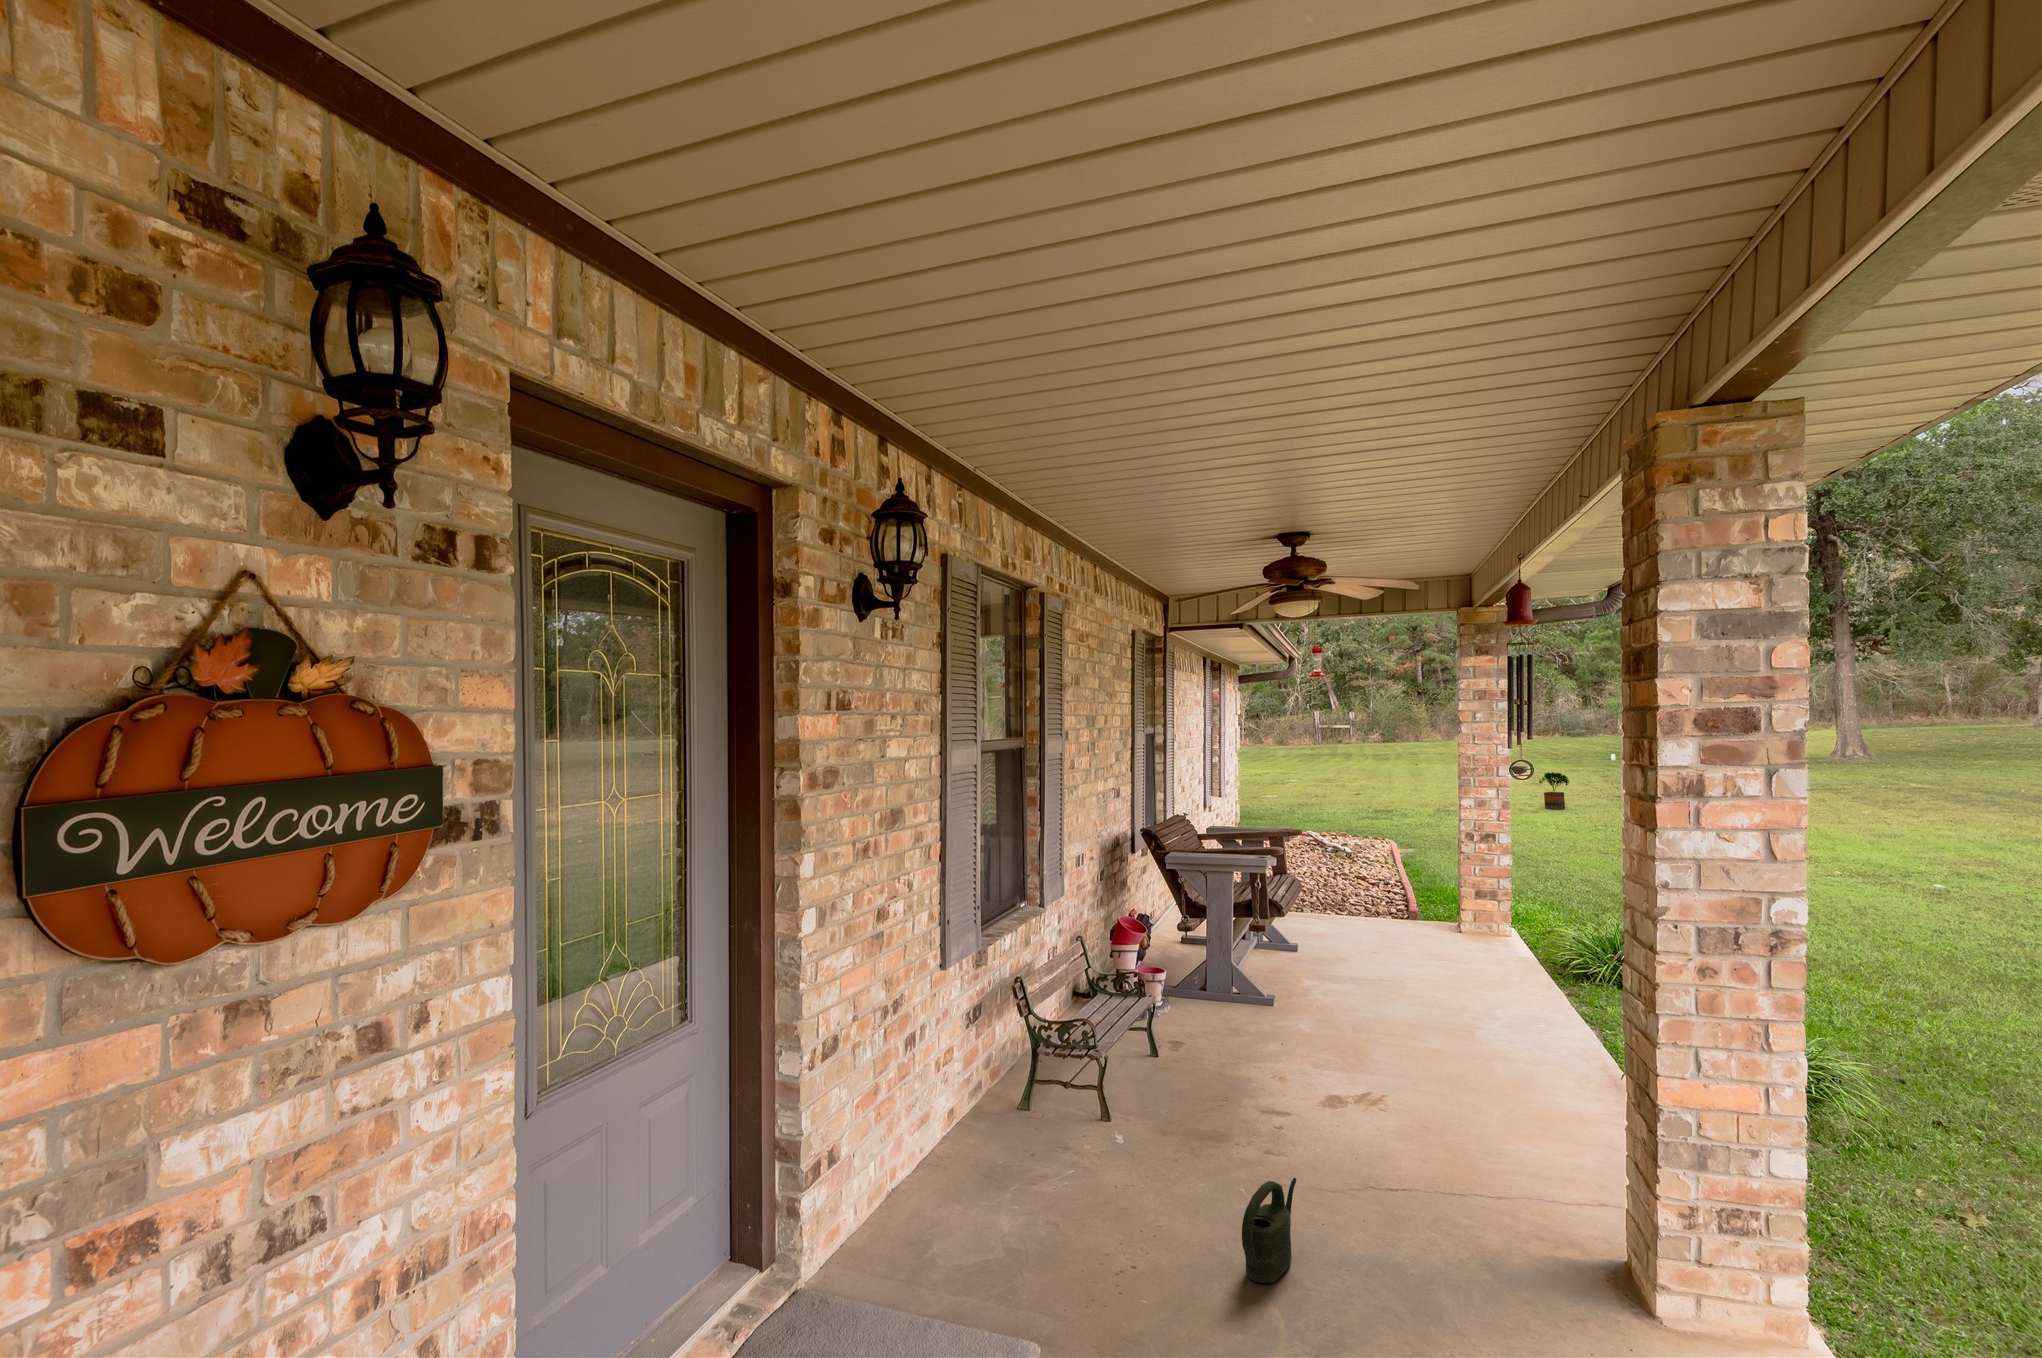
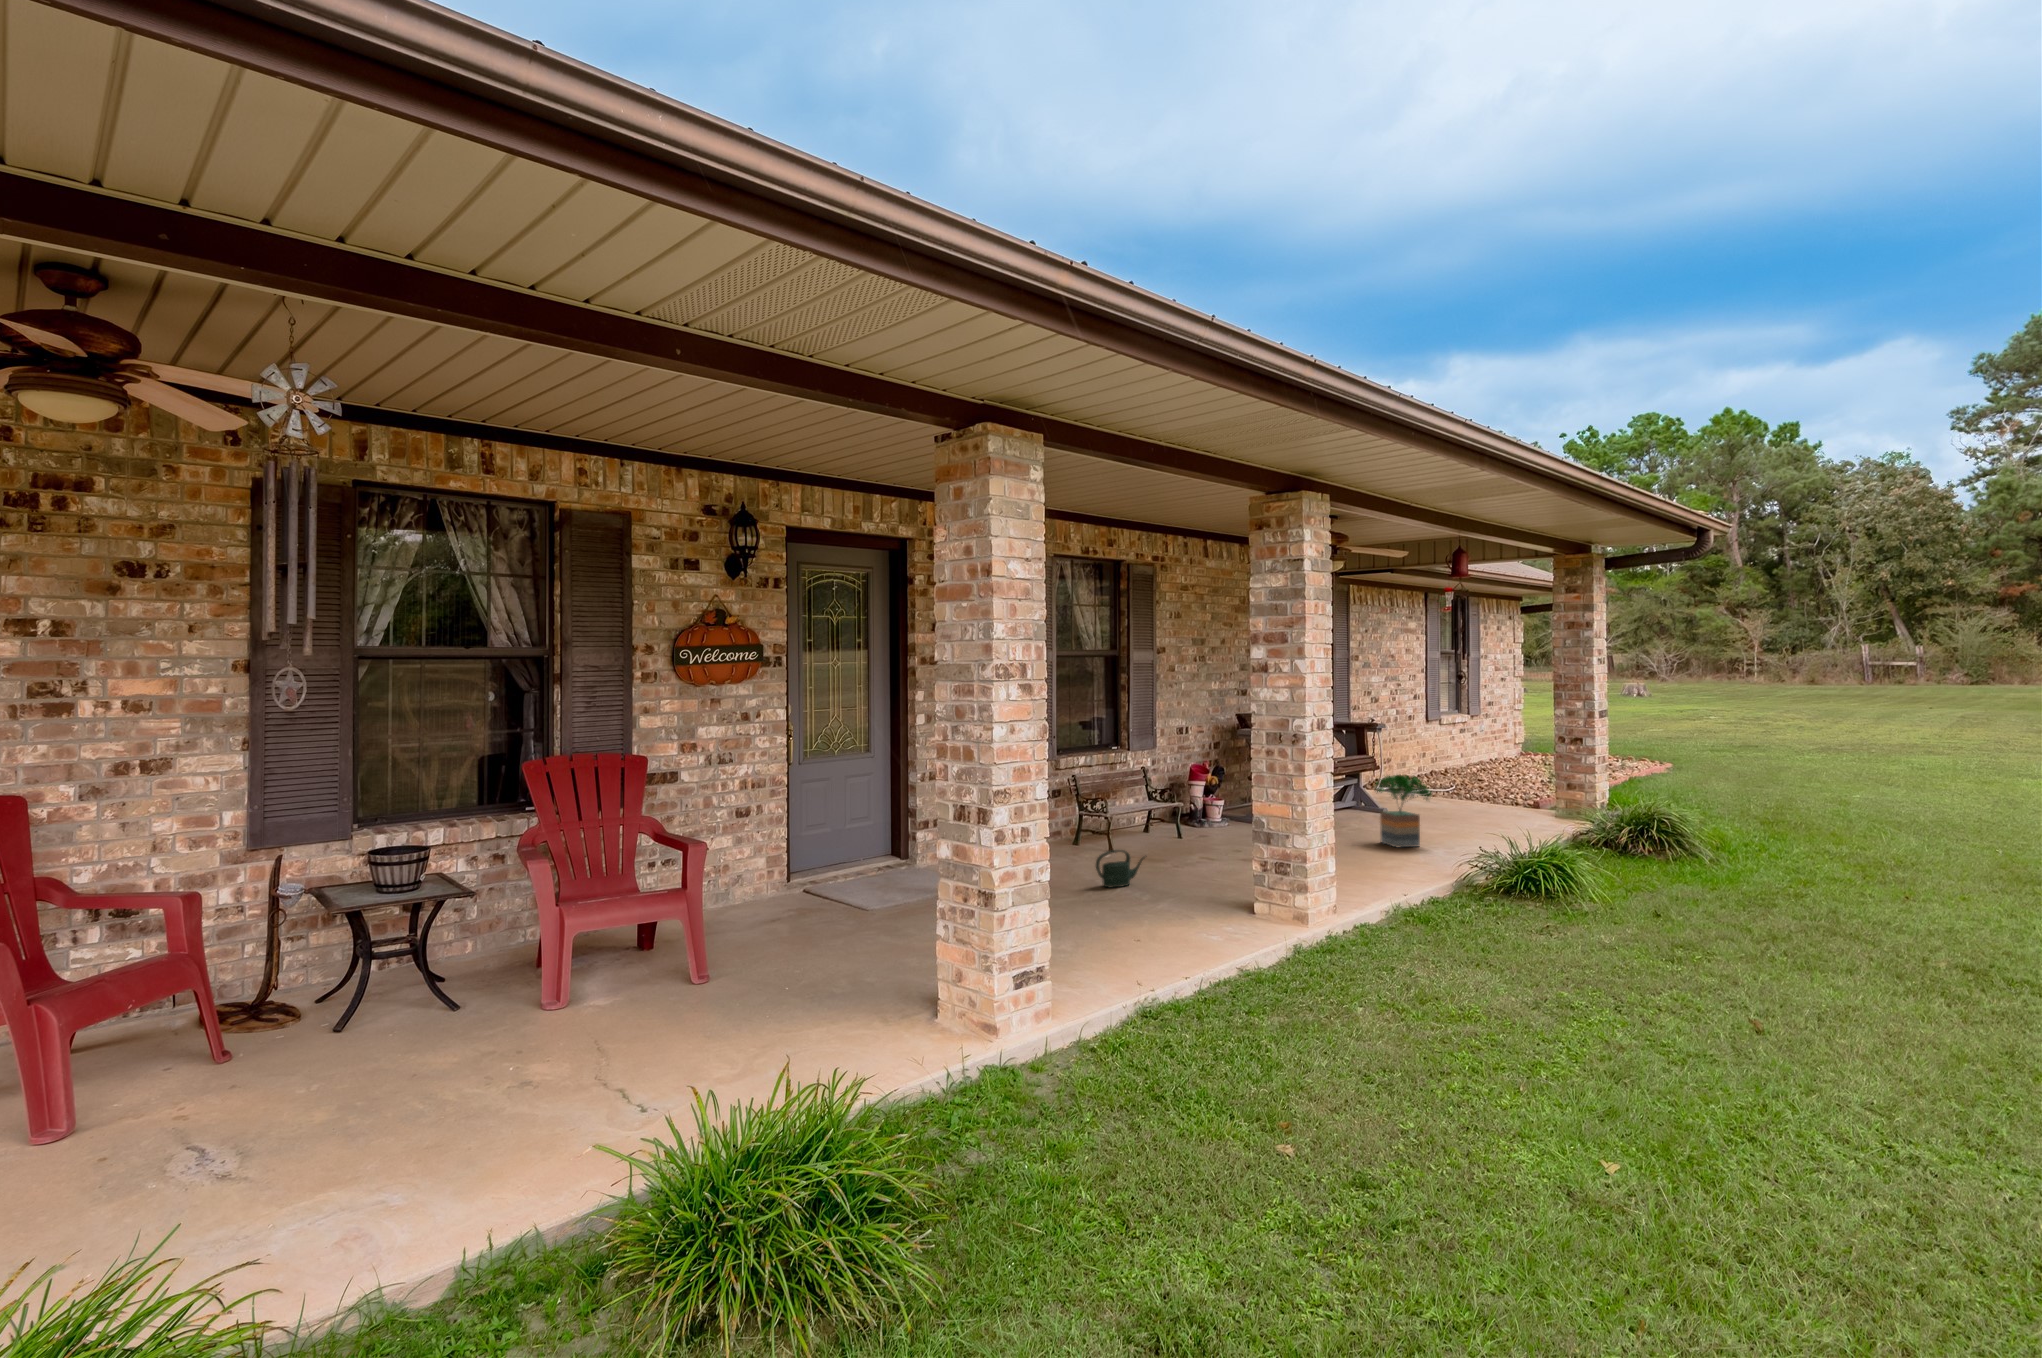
potted tree: present [1539,772,1569,810] -> present [1375,775,1430,847]

